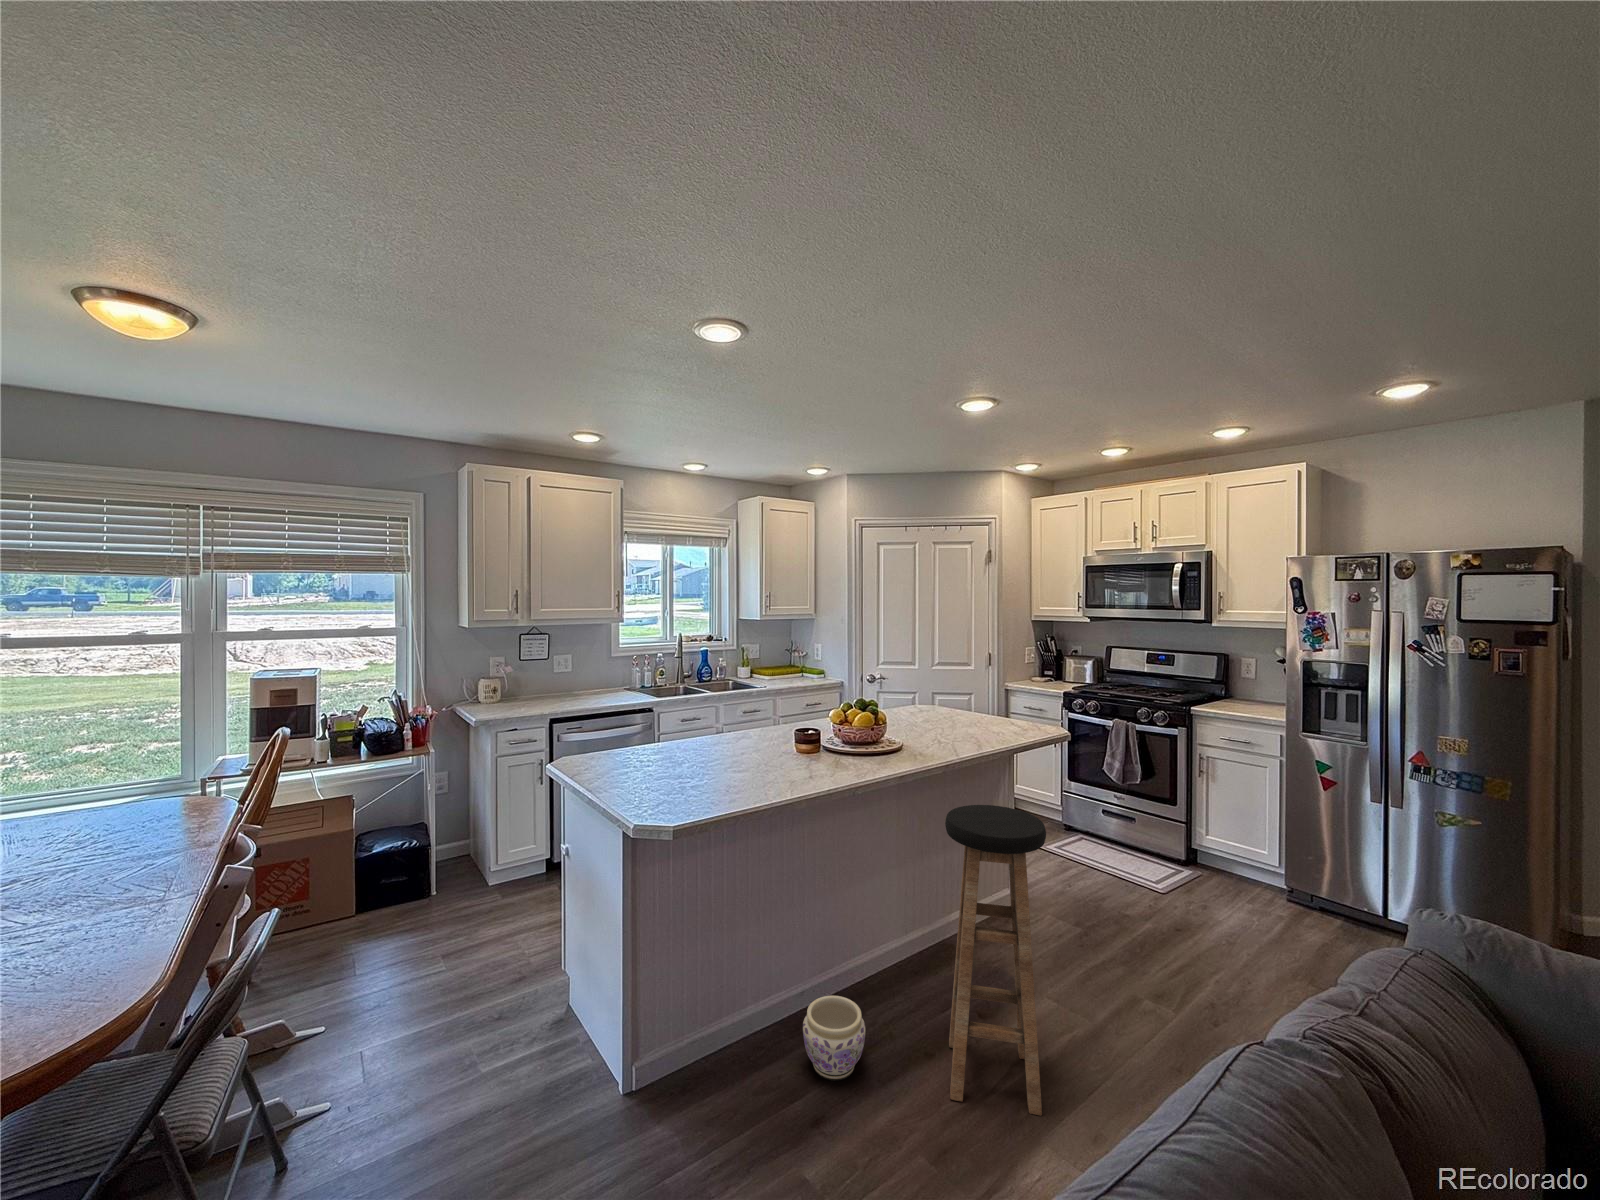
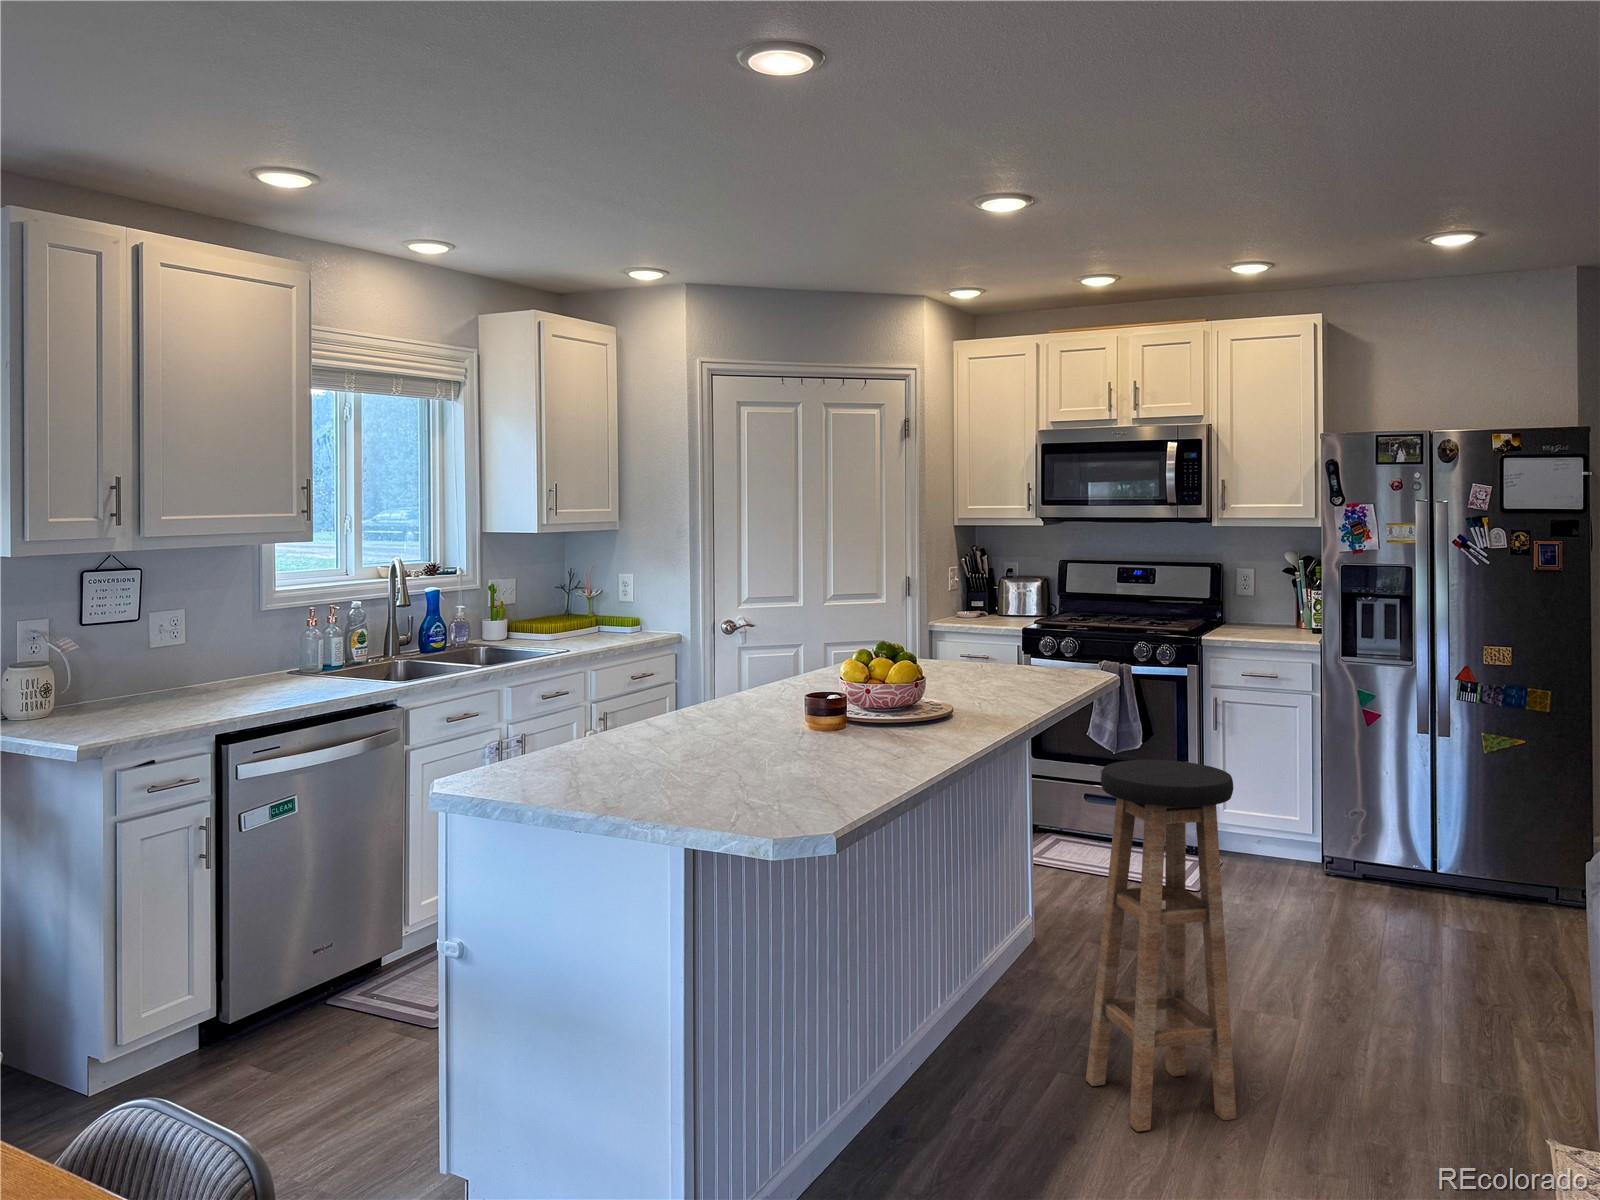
planter: present [803,996,866,1081] -> none [933,1050,1023,1154]

